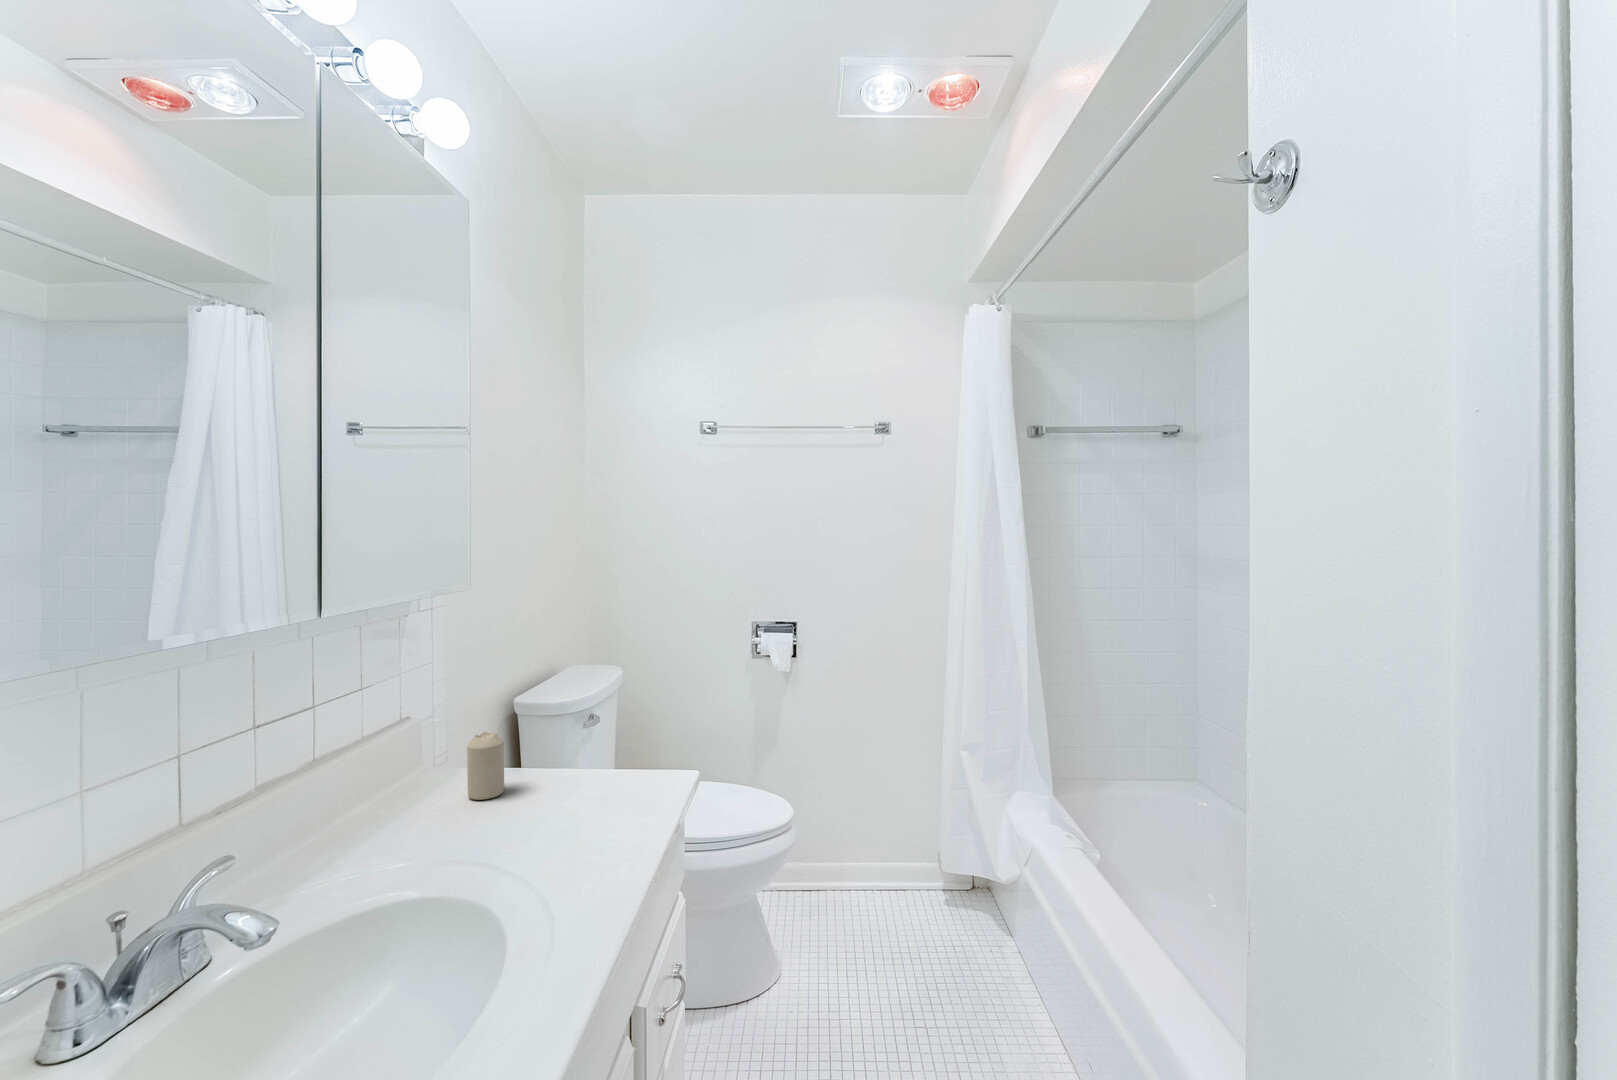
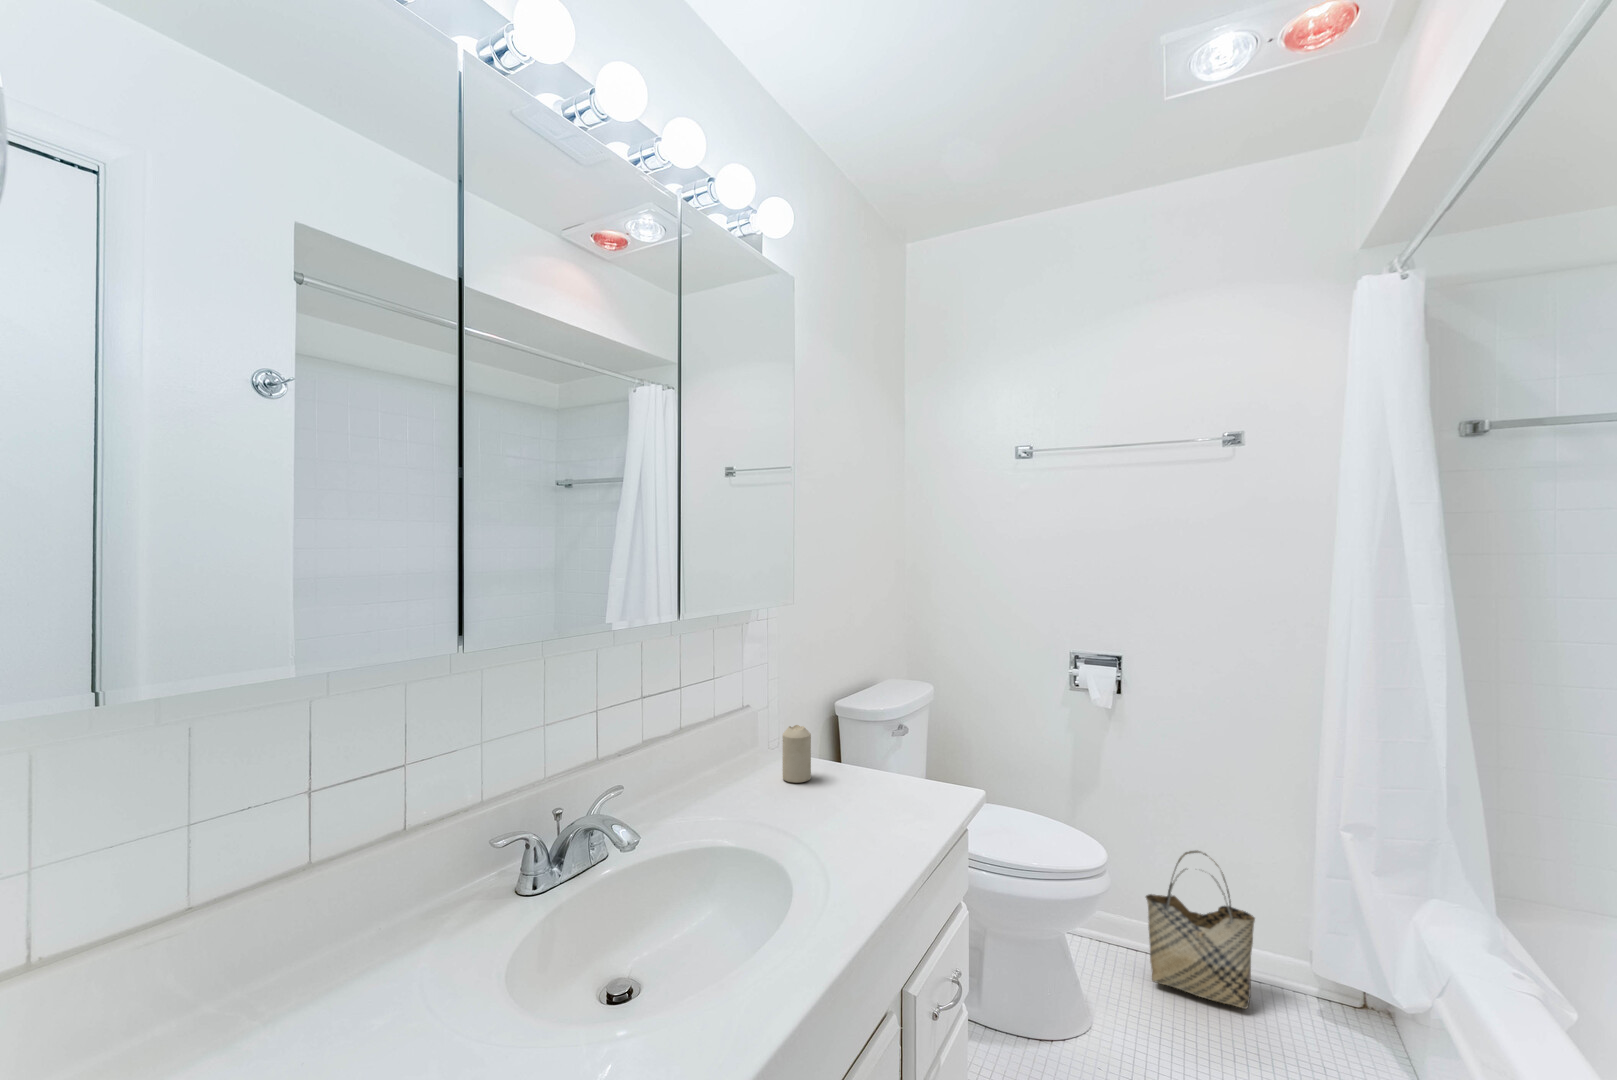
woven basket: none [817,784,898,907] -> present [1146,851,1255,1009]

